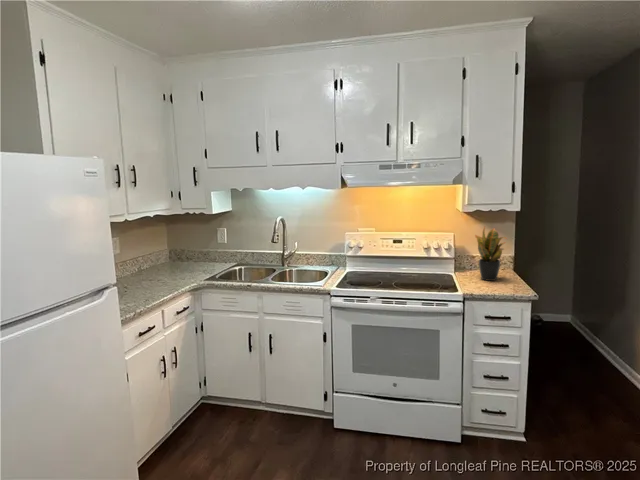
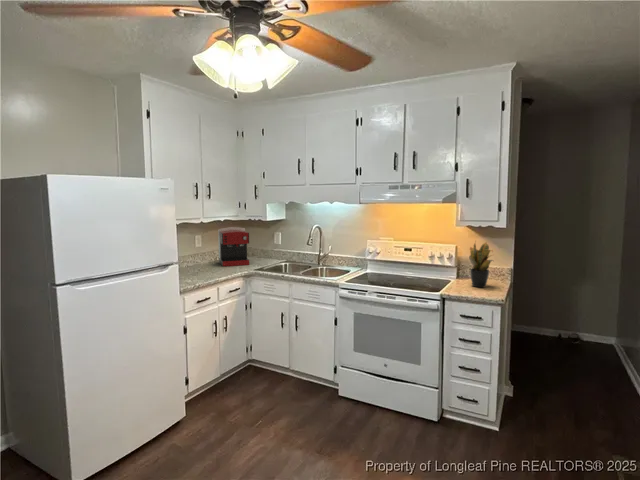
coffee maker: none [143,224,192,278] -> present [218,227,249,266]

